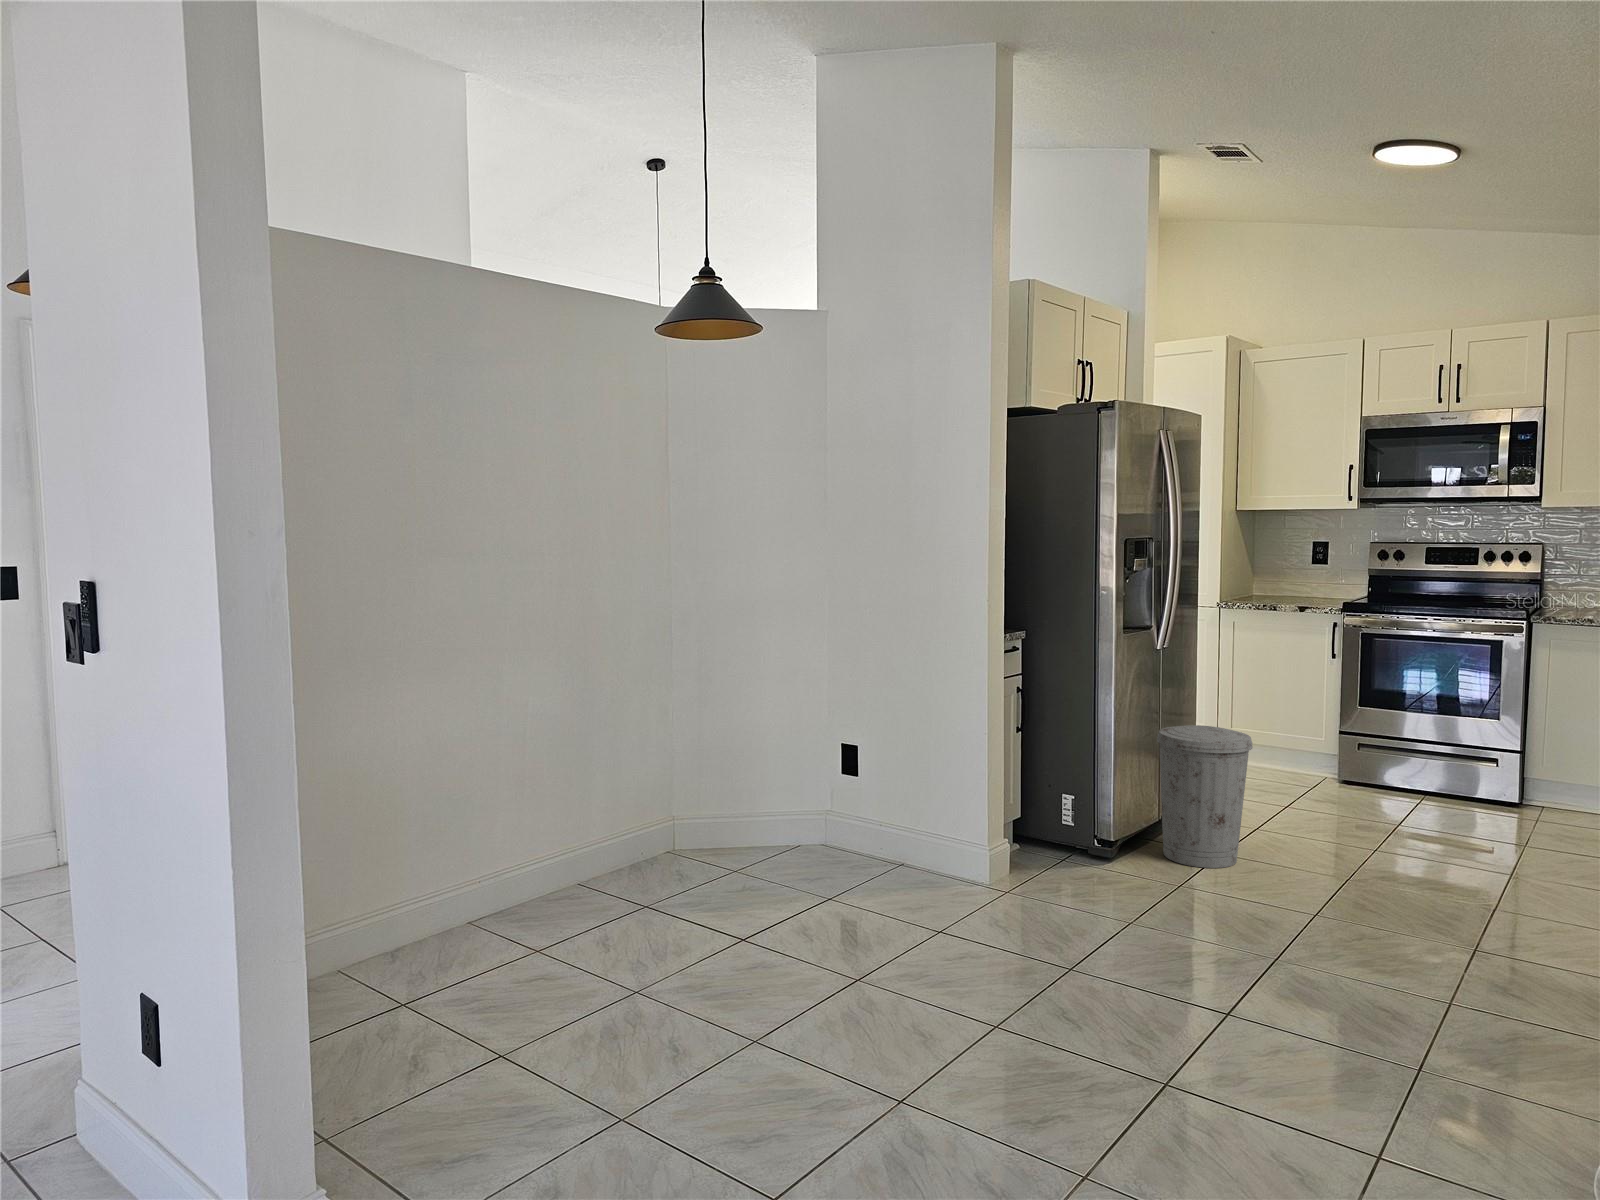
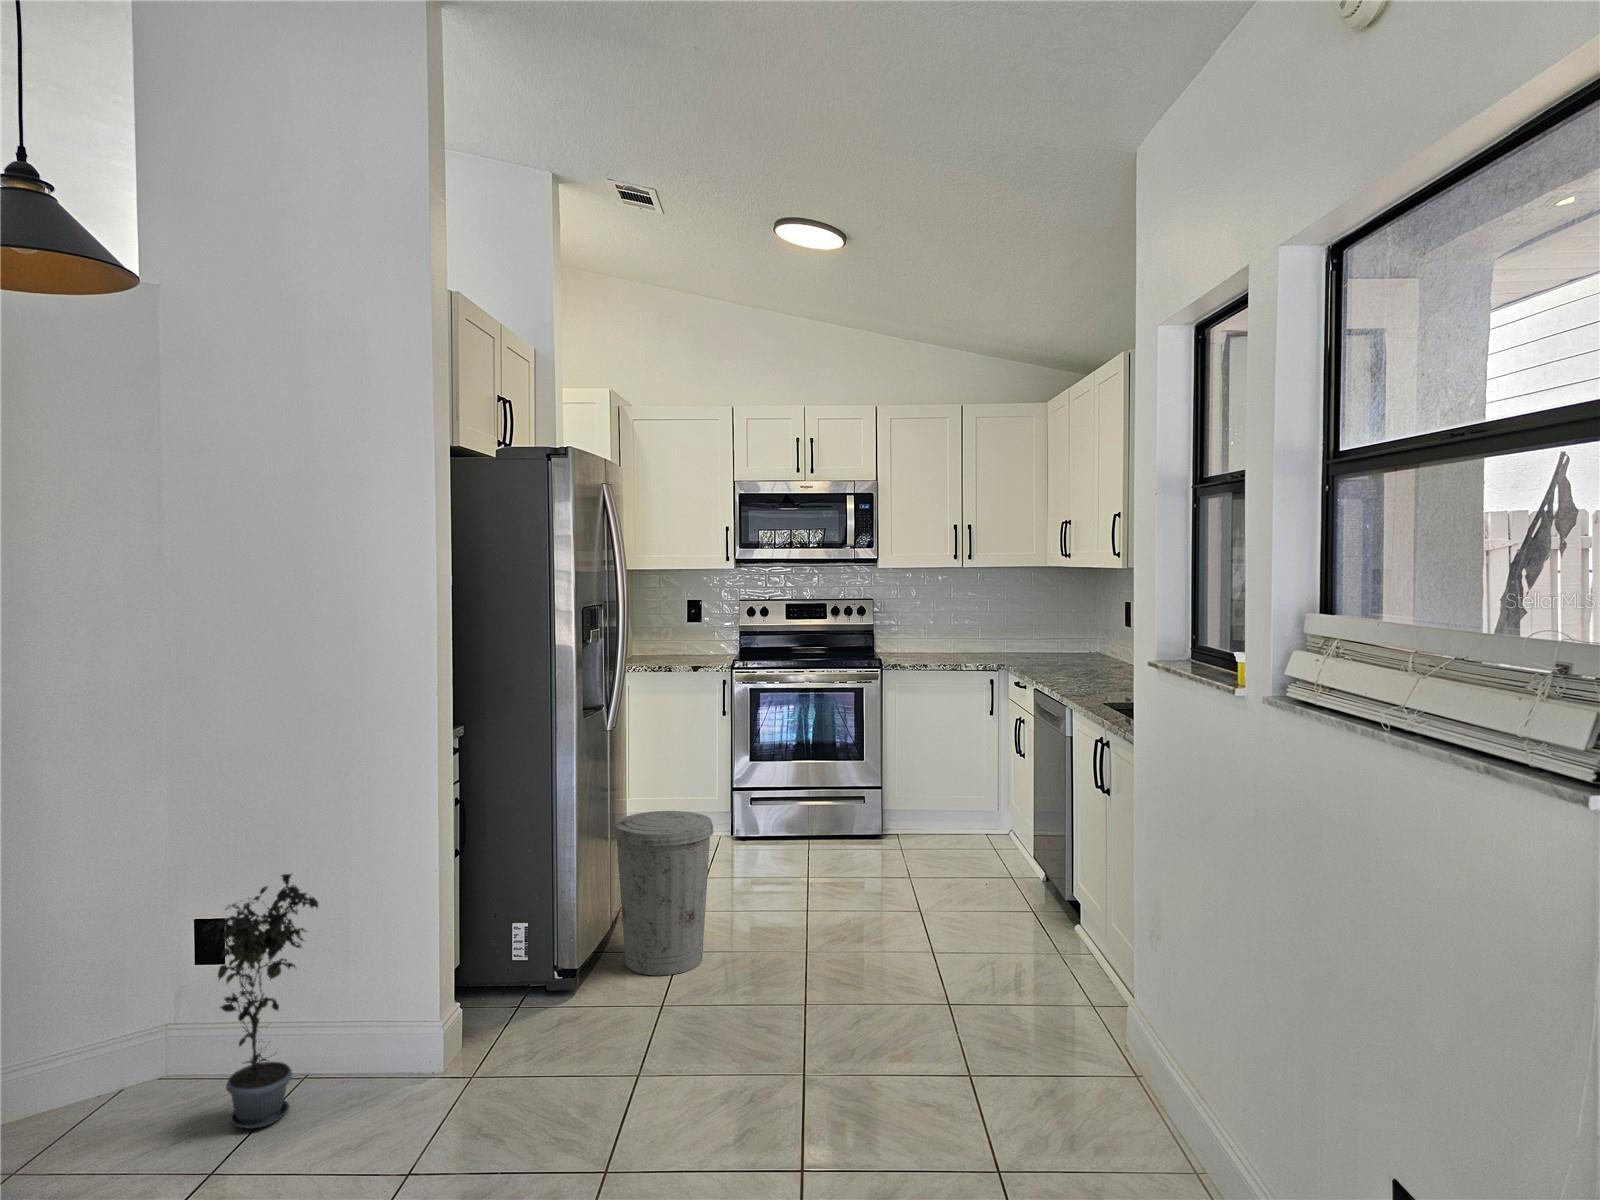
potted plant: none [836,715,907,880] -> present [203,874,318,1129]

